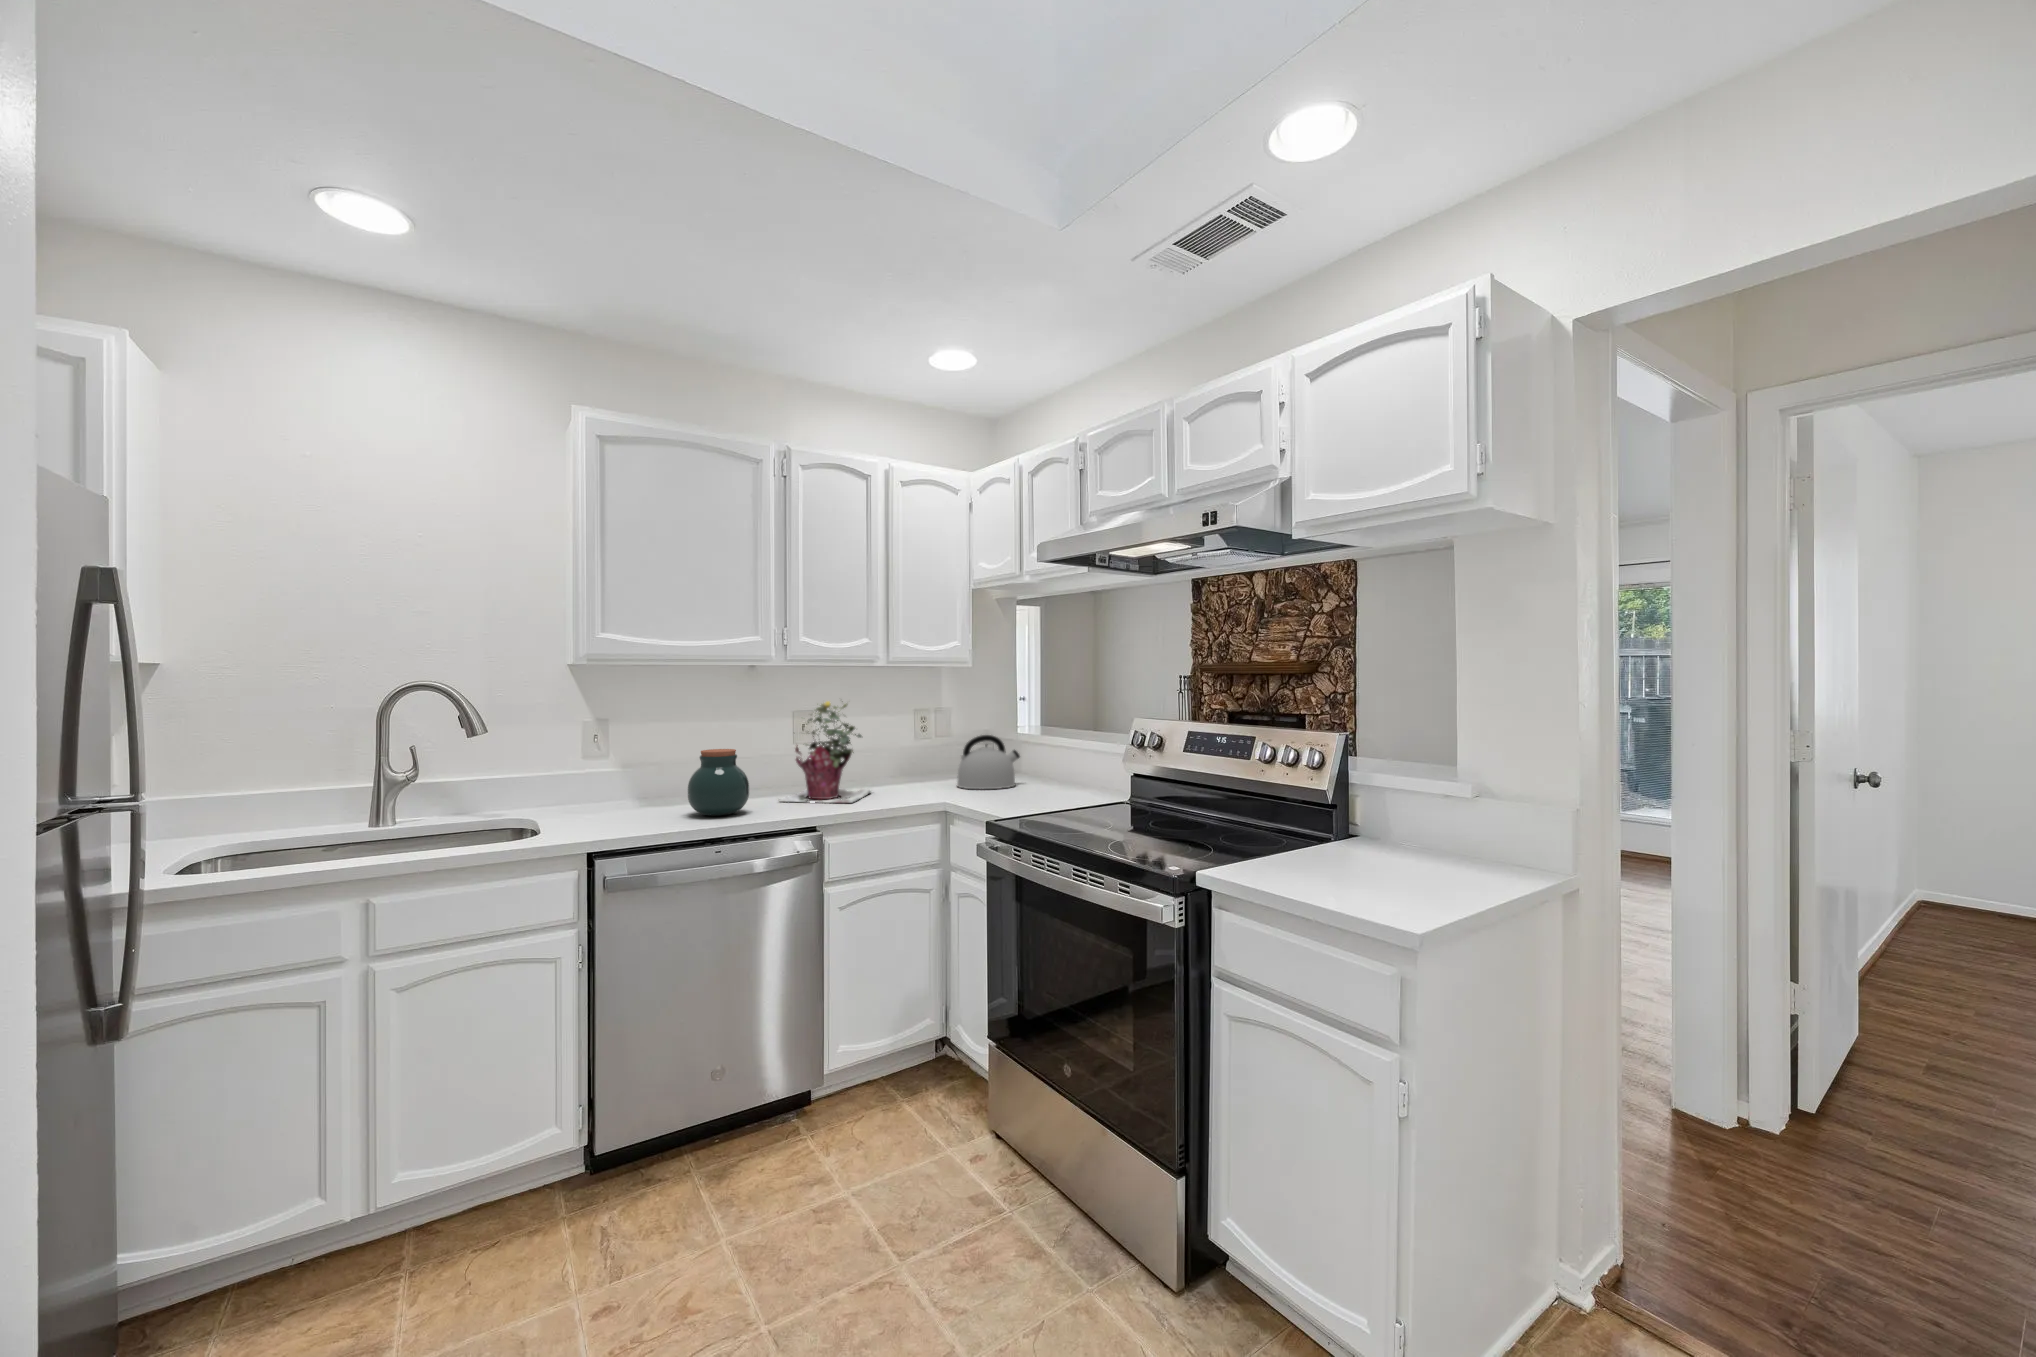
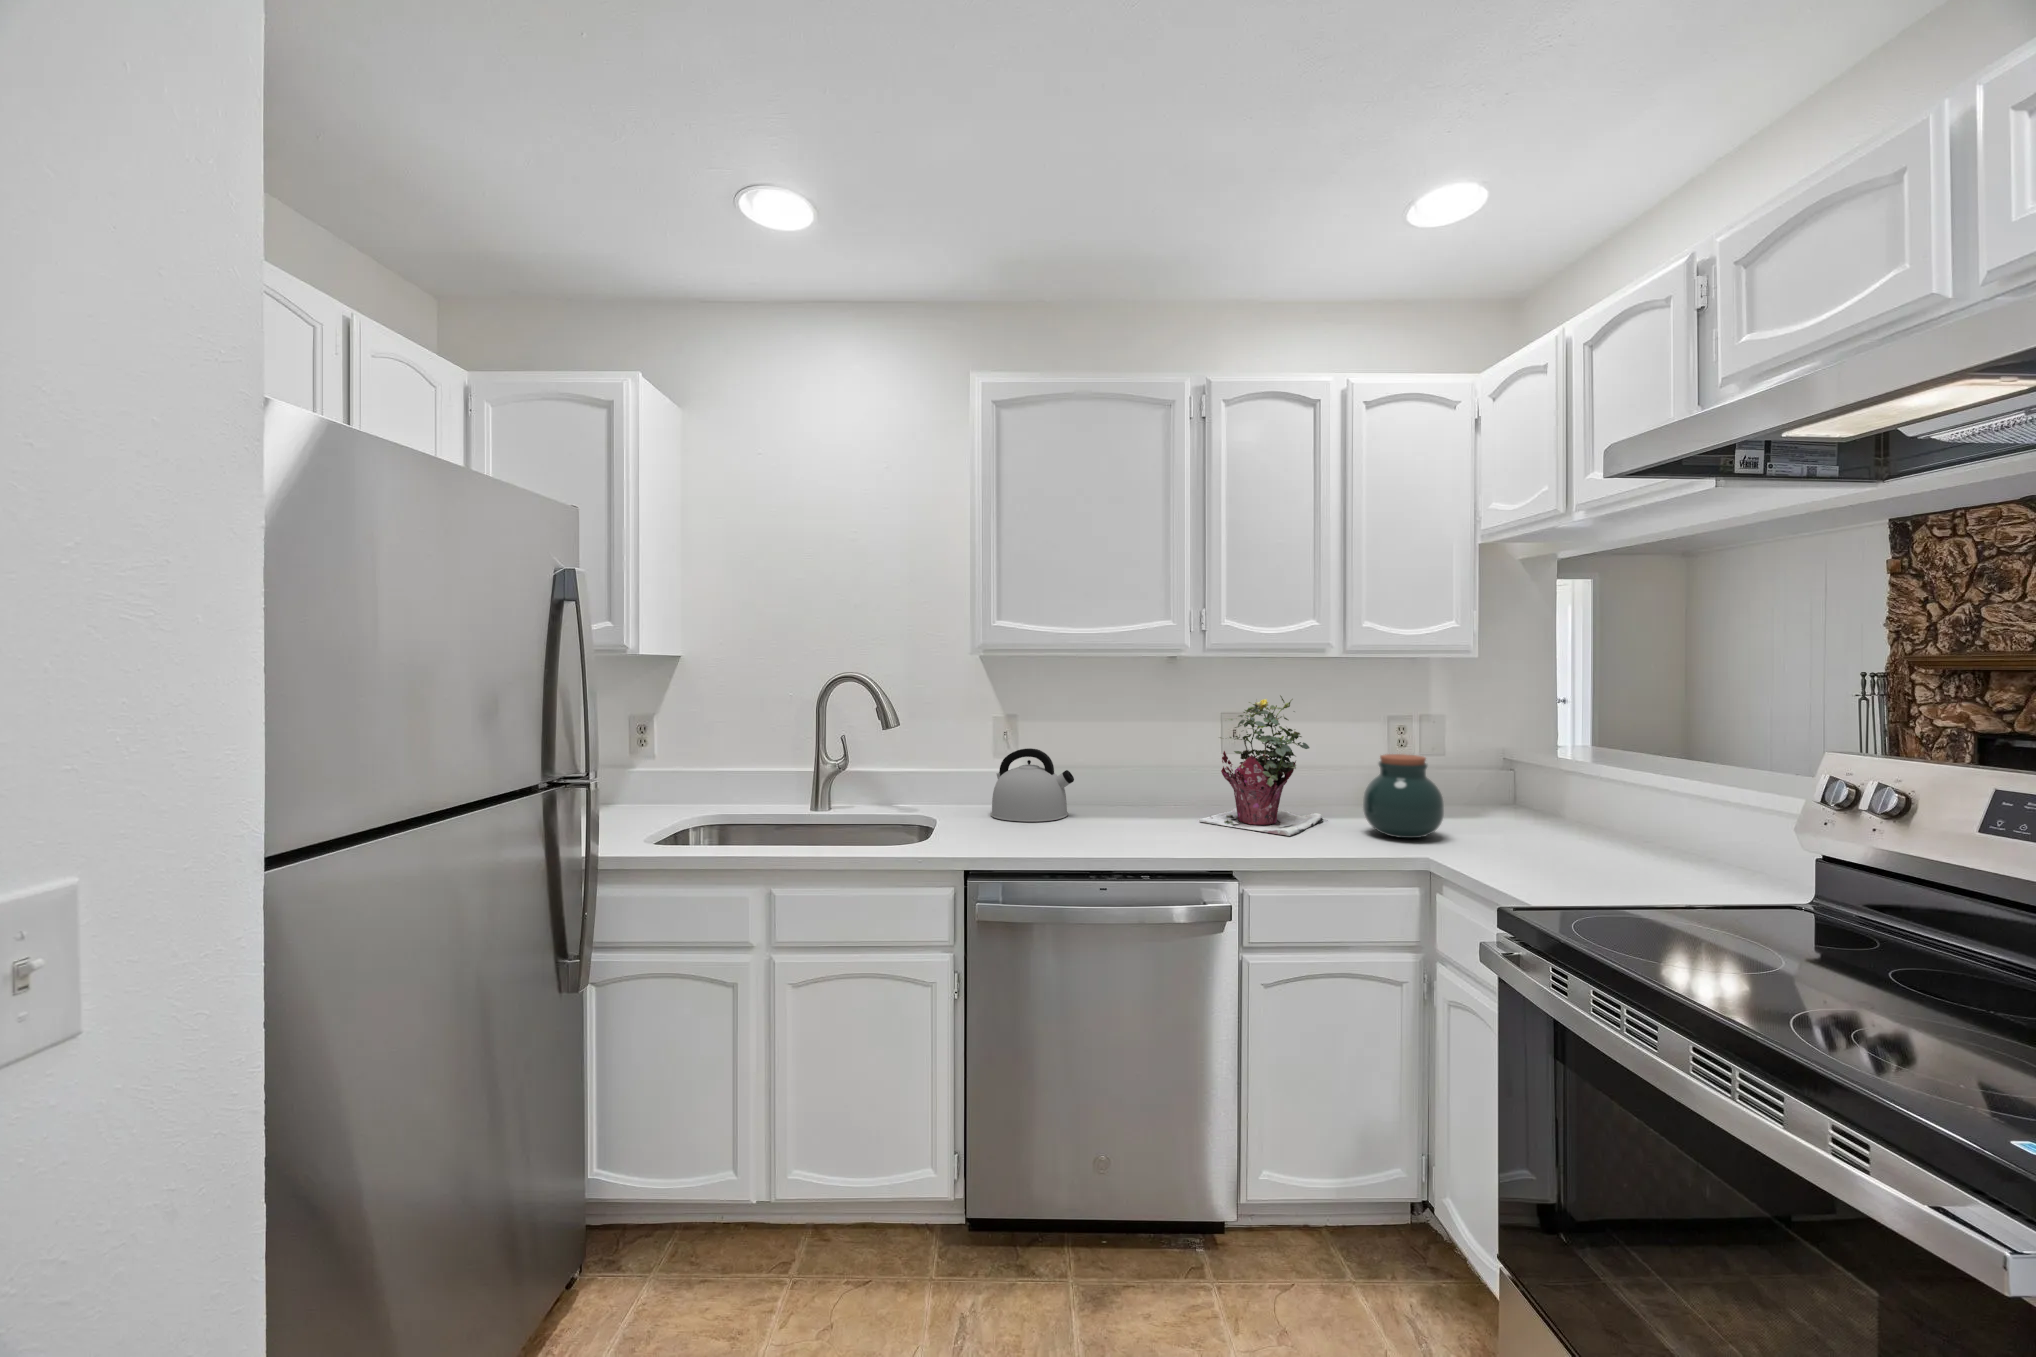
kettle: present [957,735,1020,789] -> present [991,748,1074,822]
jar: present [687,749,749,816] -> present [1363,754,1444,838]

